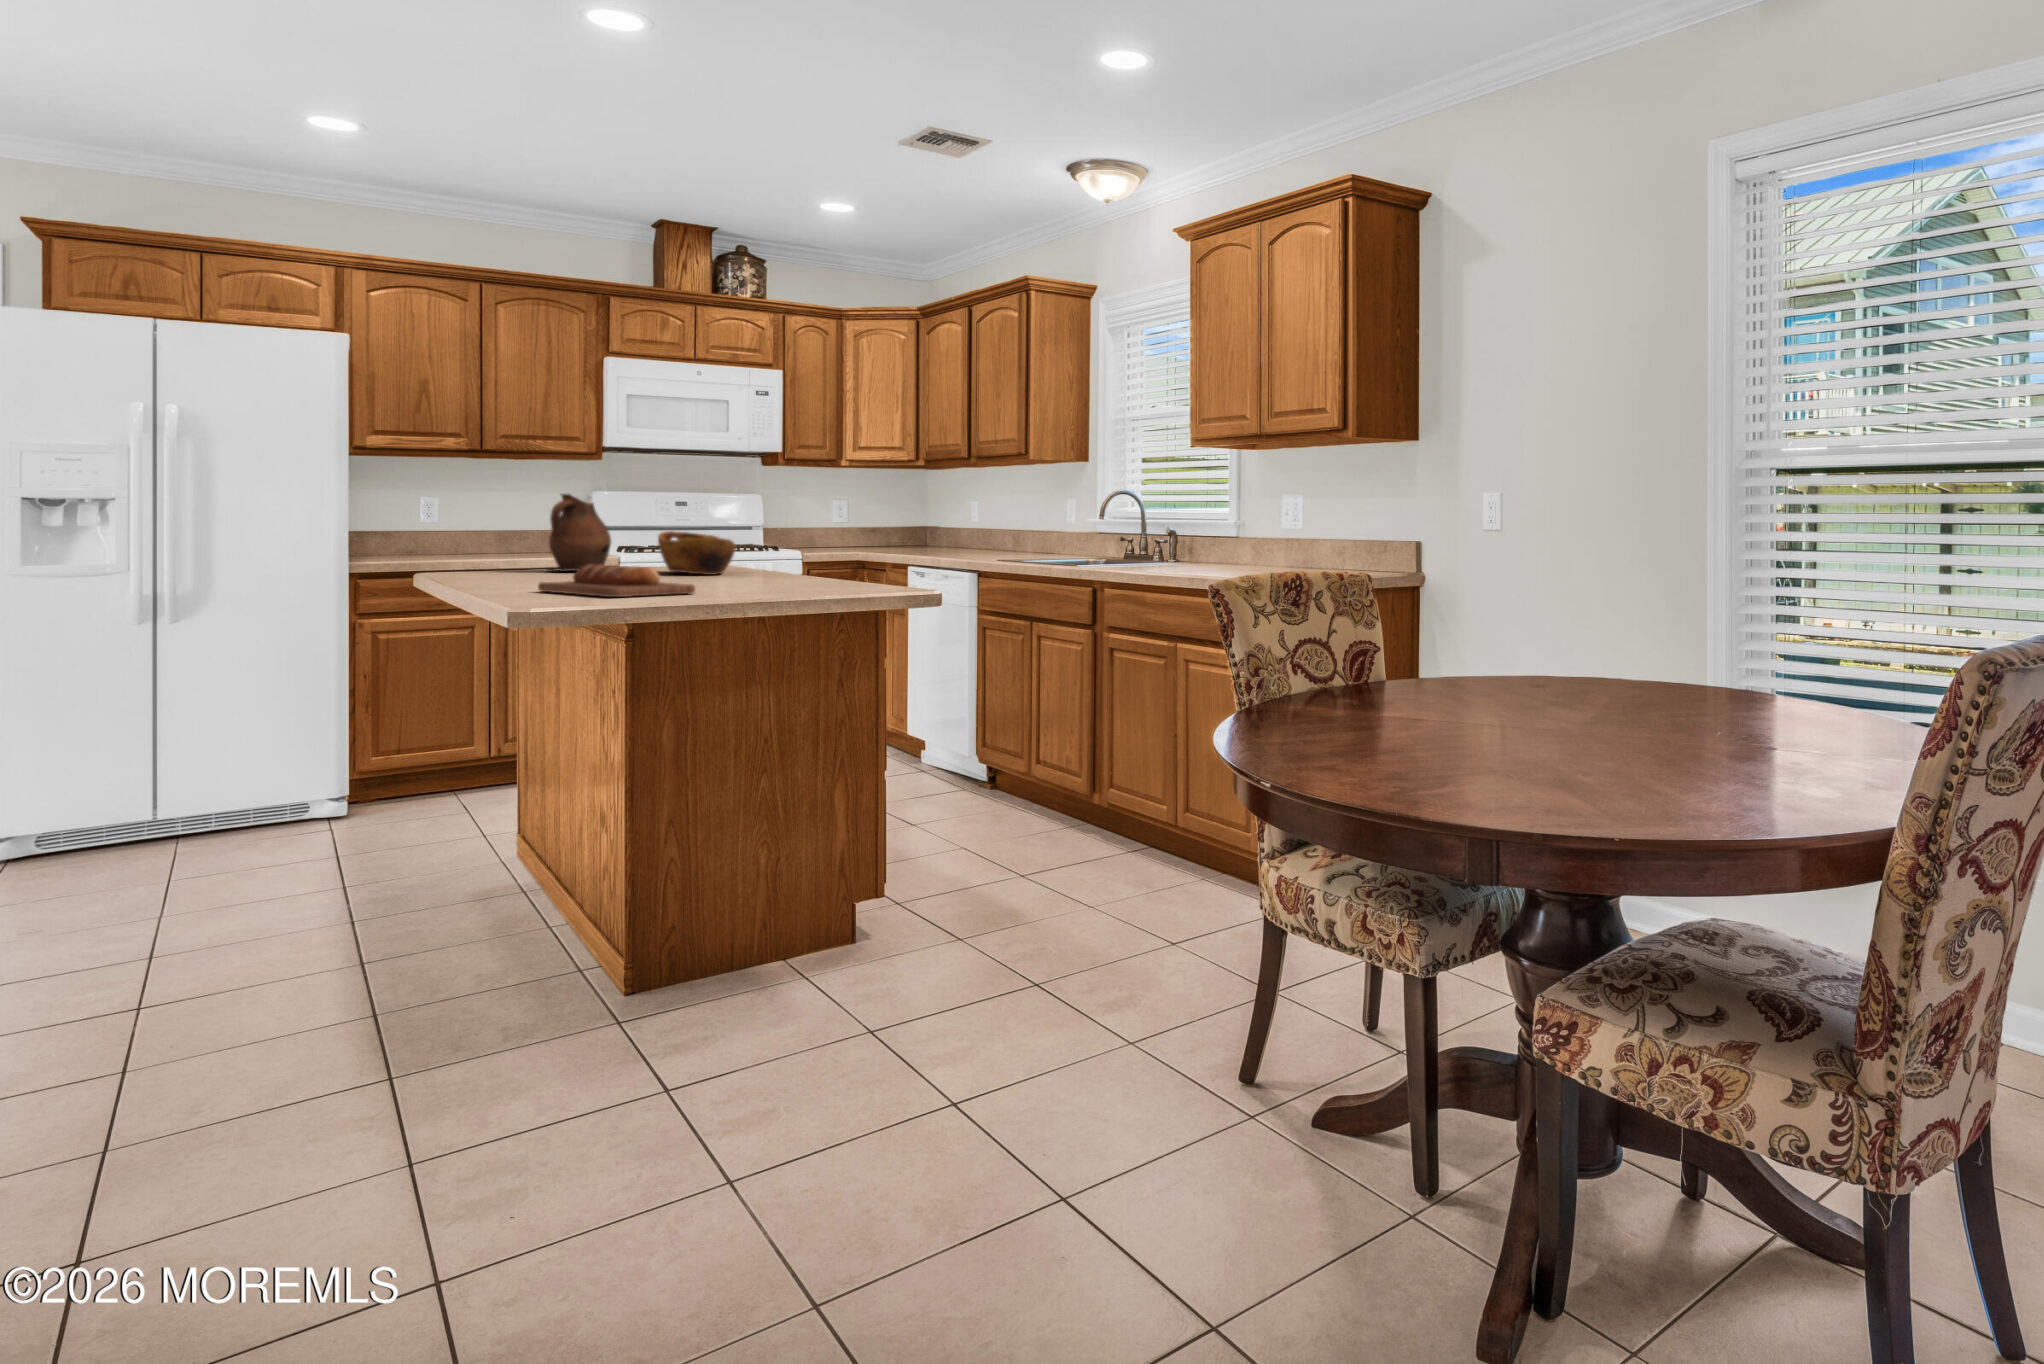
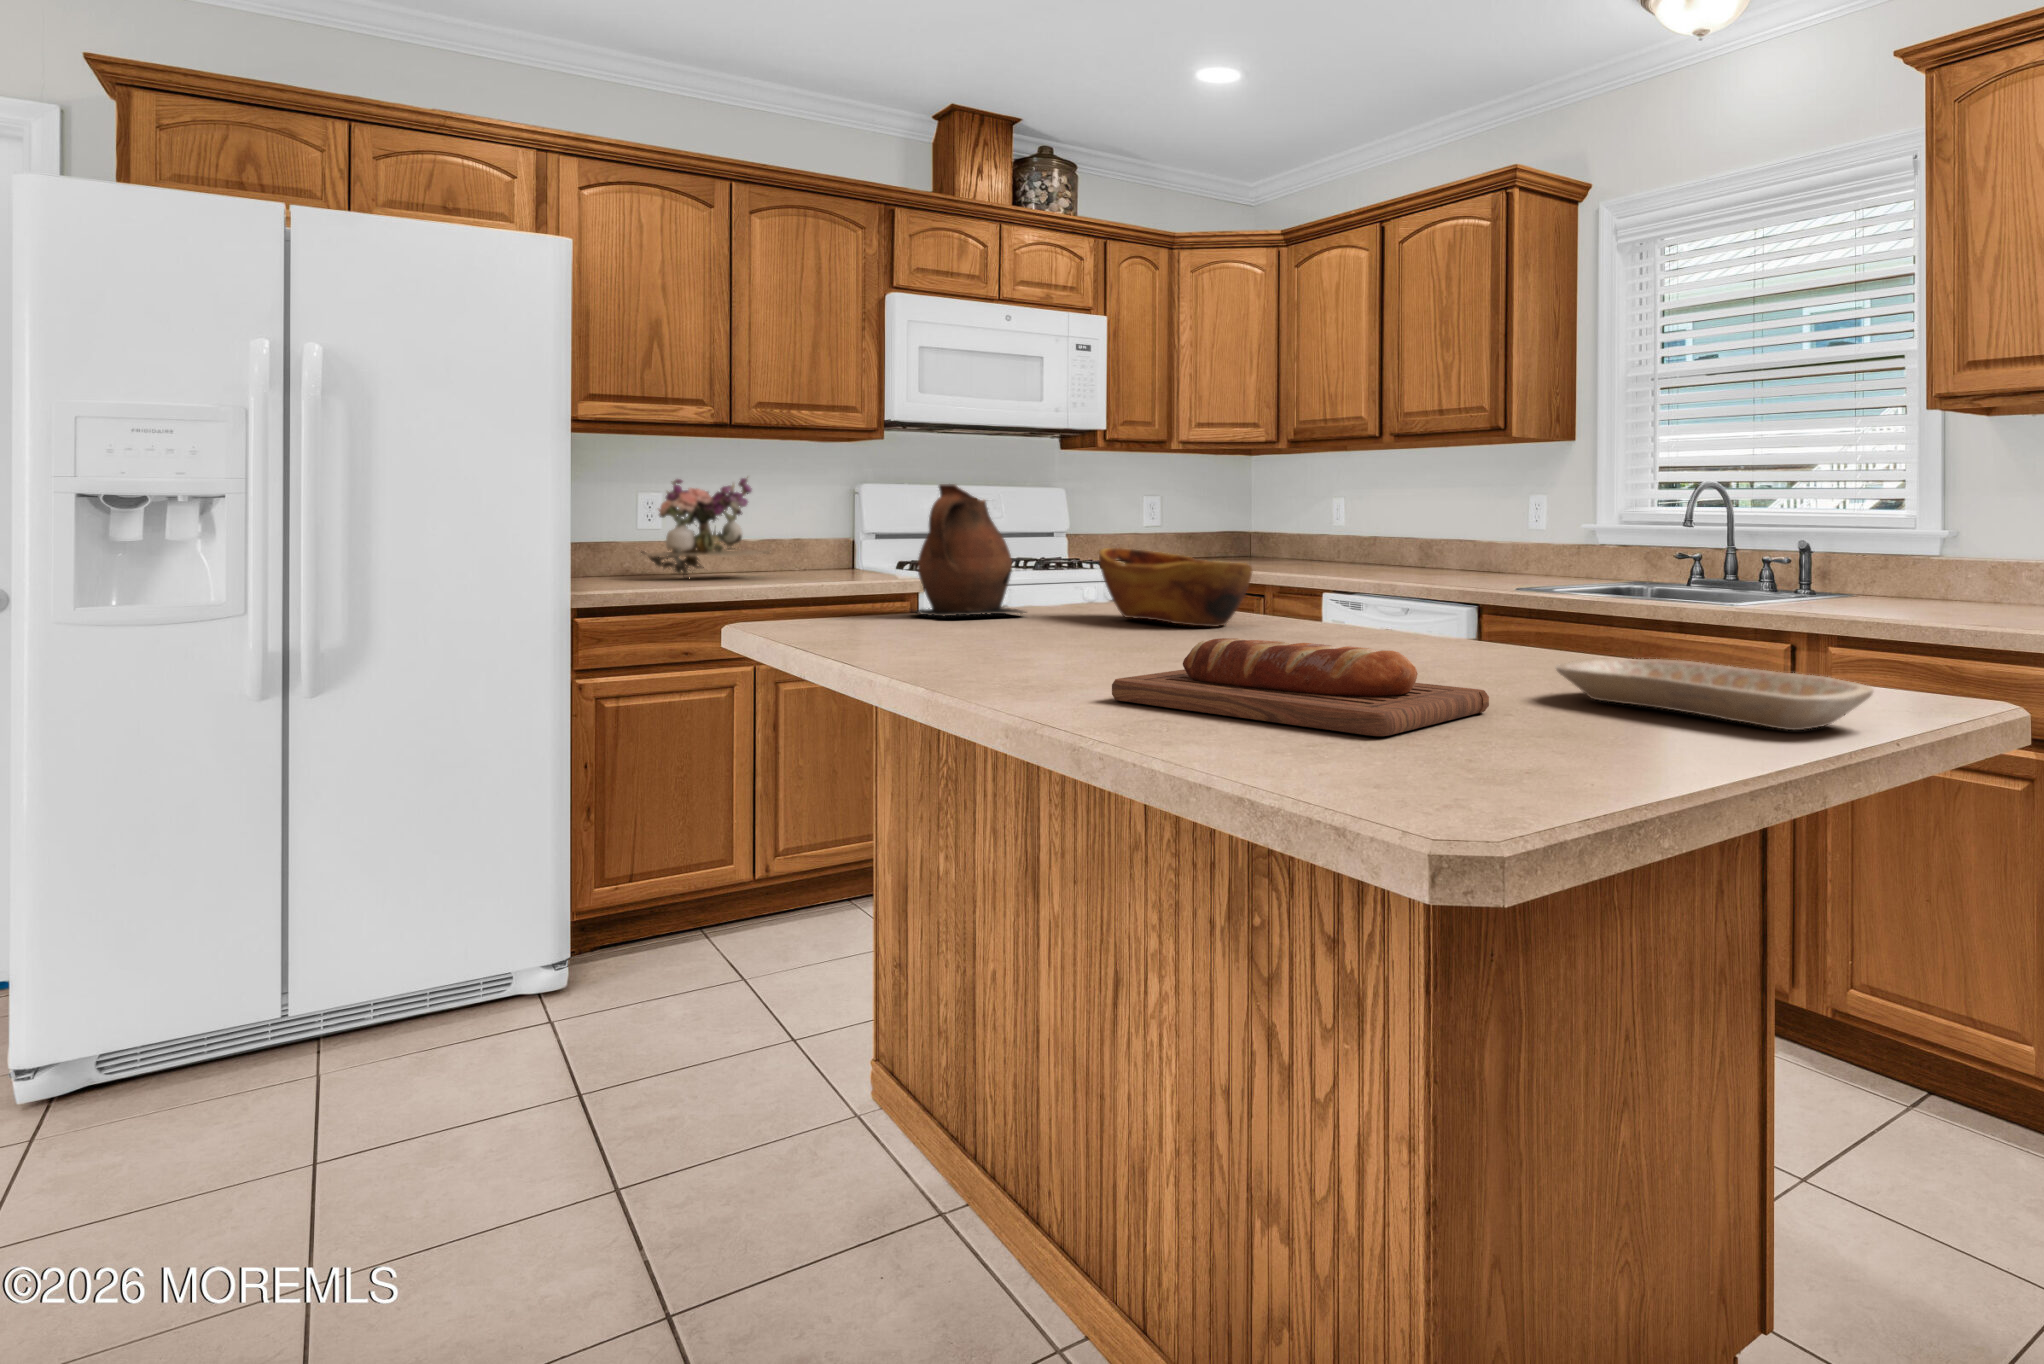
flower arrangement: none [409,485,517,557] -> present [637,477,770,575]
tray: none [746,575,840,596] -> present [1556,659,1873,730]

